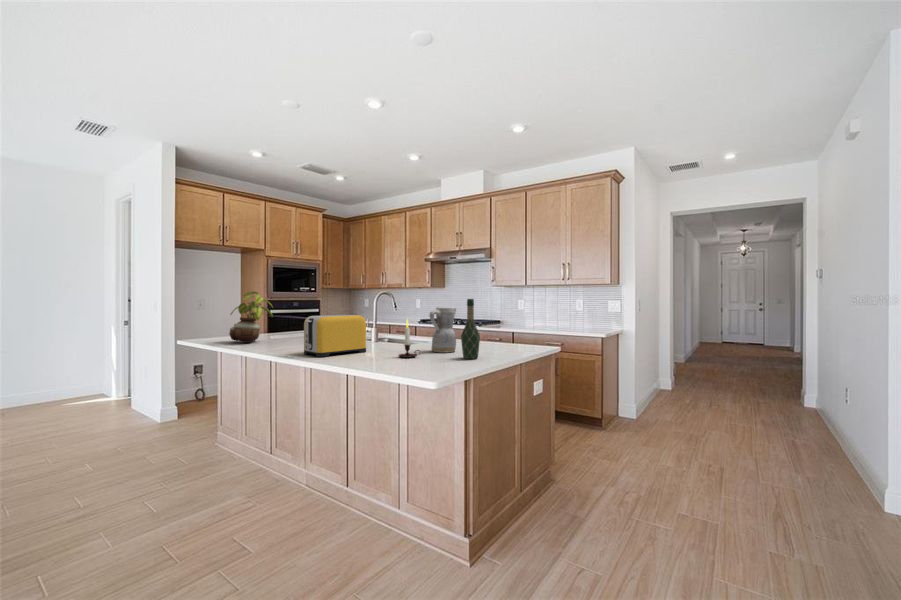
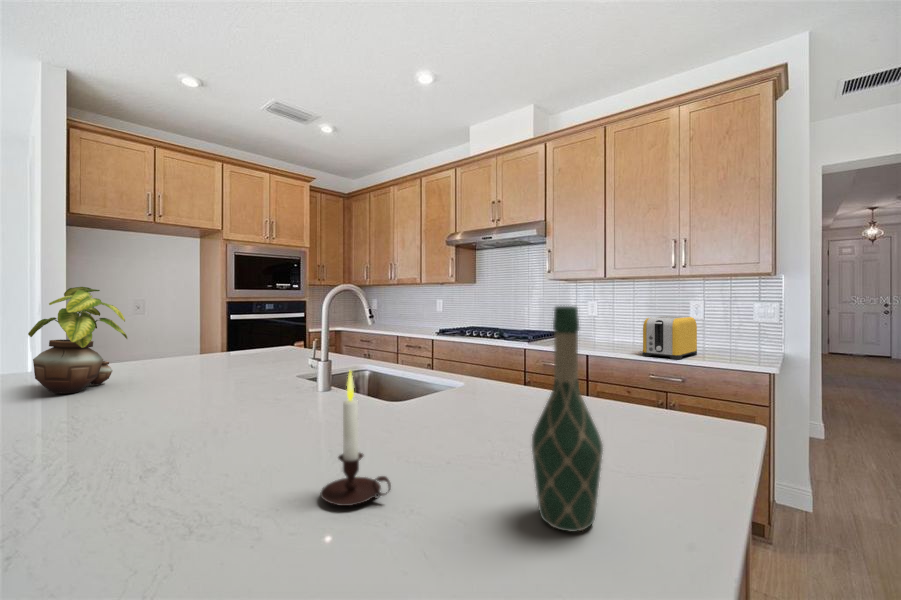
ceramic pitcher: present [430,307,456,352] -> none [430,327,506,461]
toaster: present [304,315,366,357] -> present [643,316,697,359]

